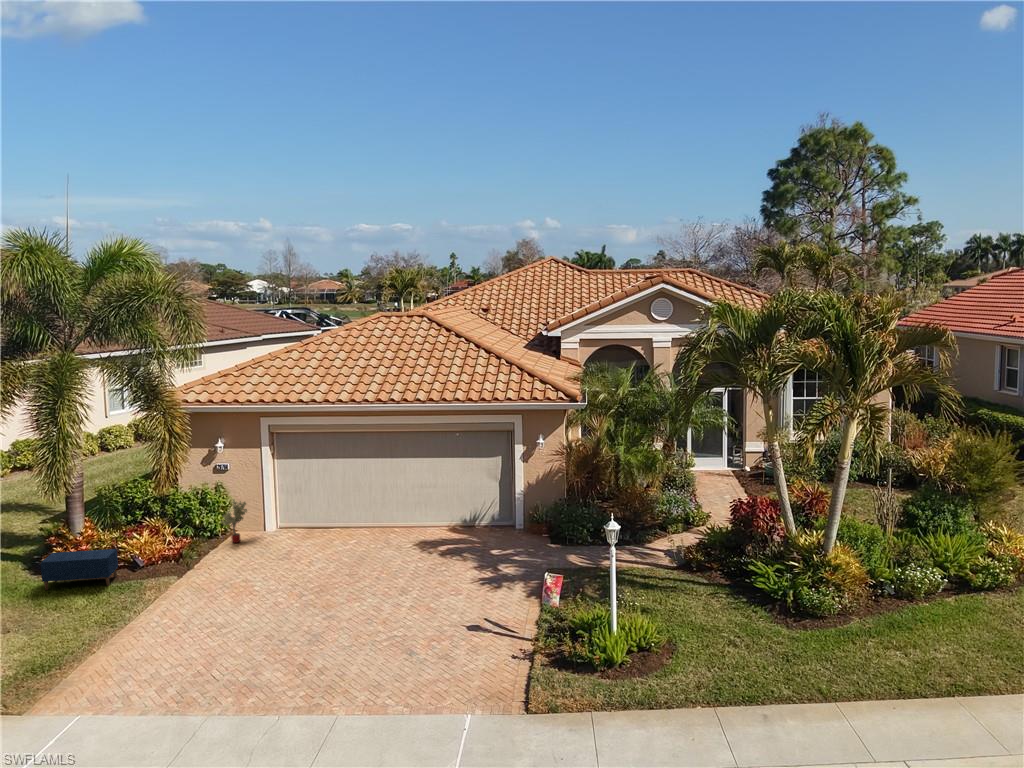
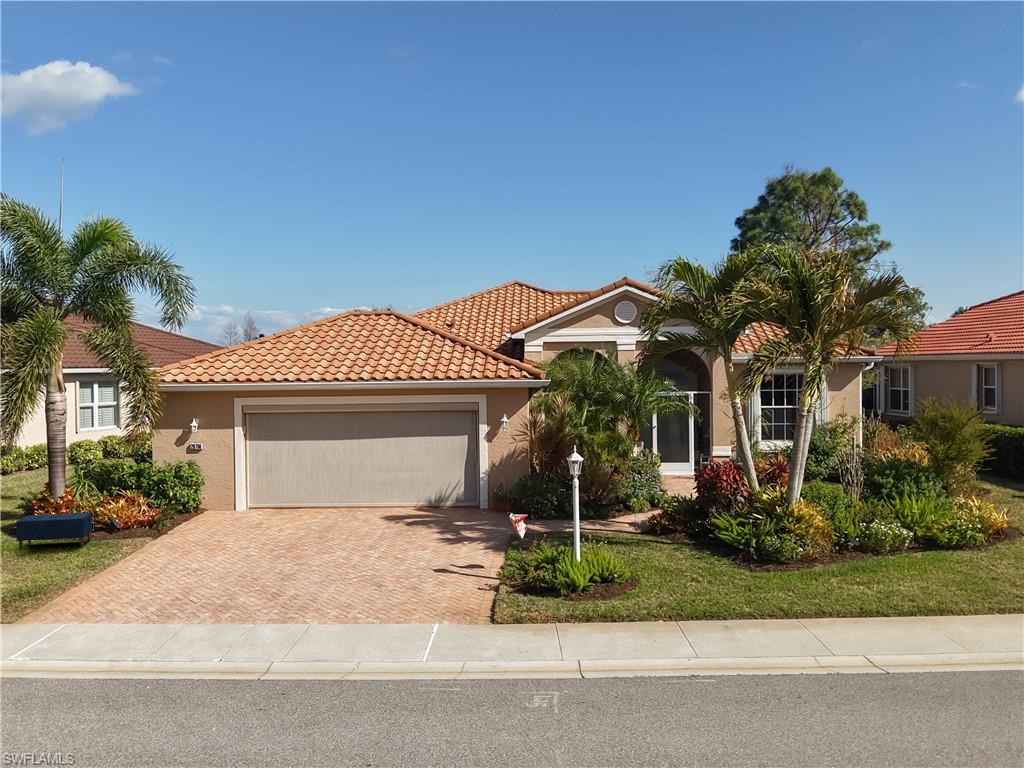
potted tree: present [221,499,247,543] -> none [193,475,220,518]

